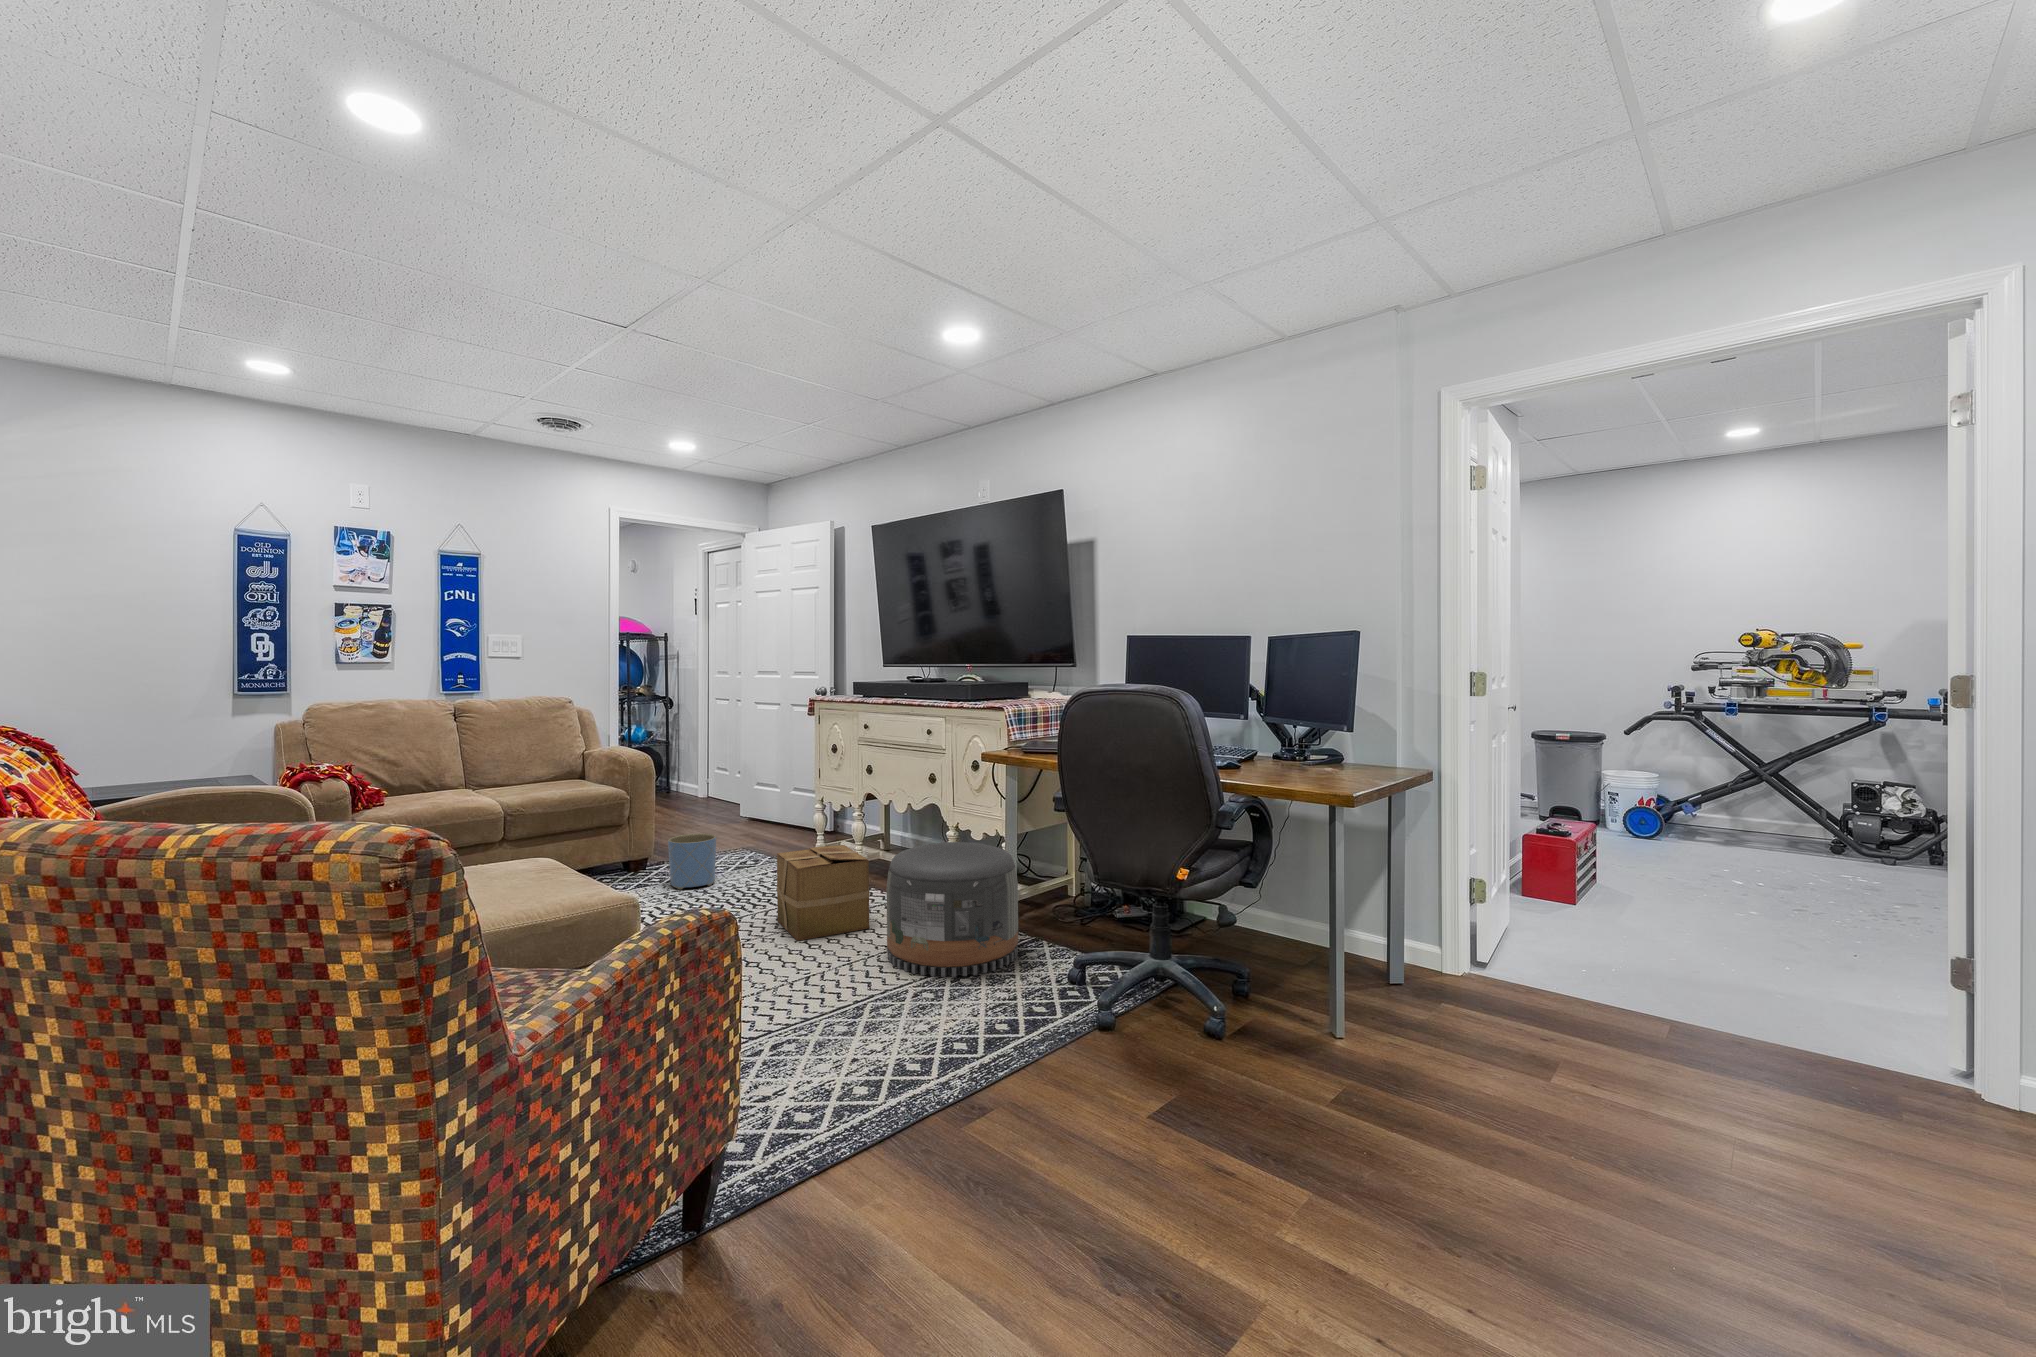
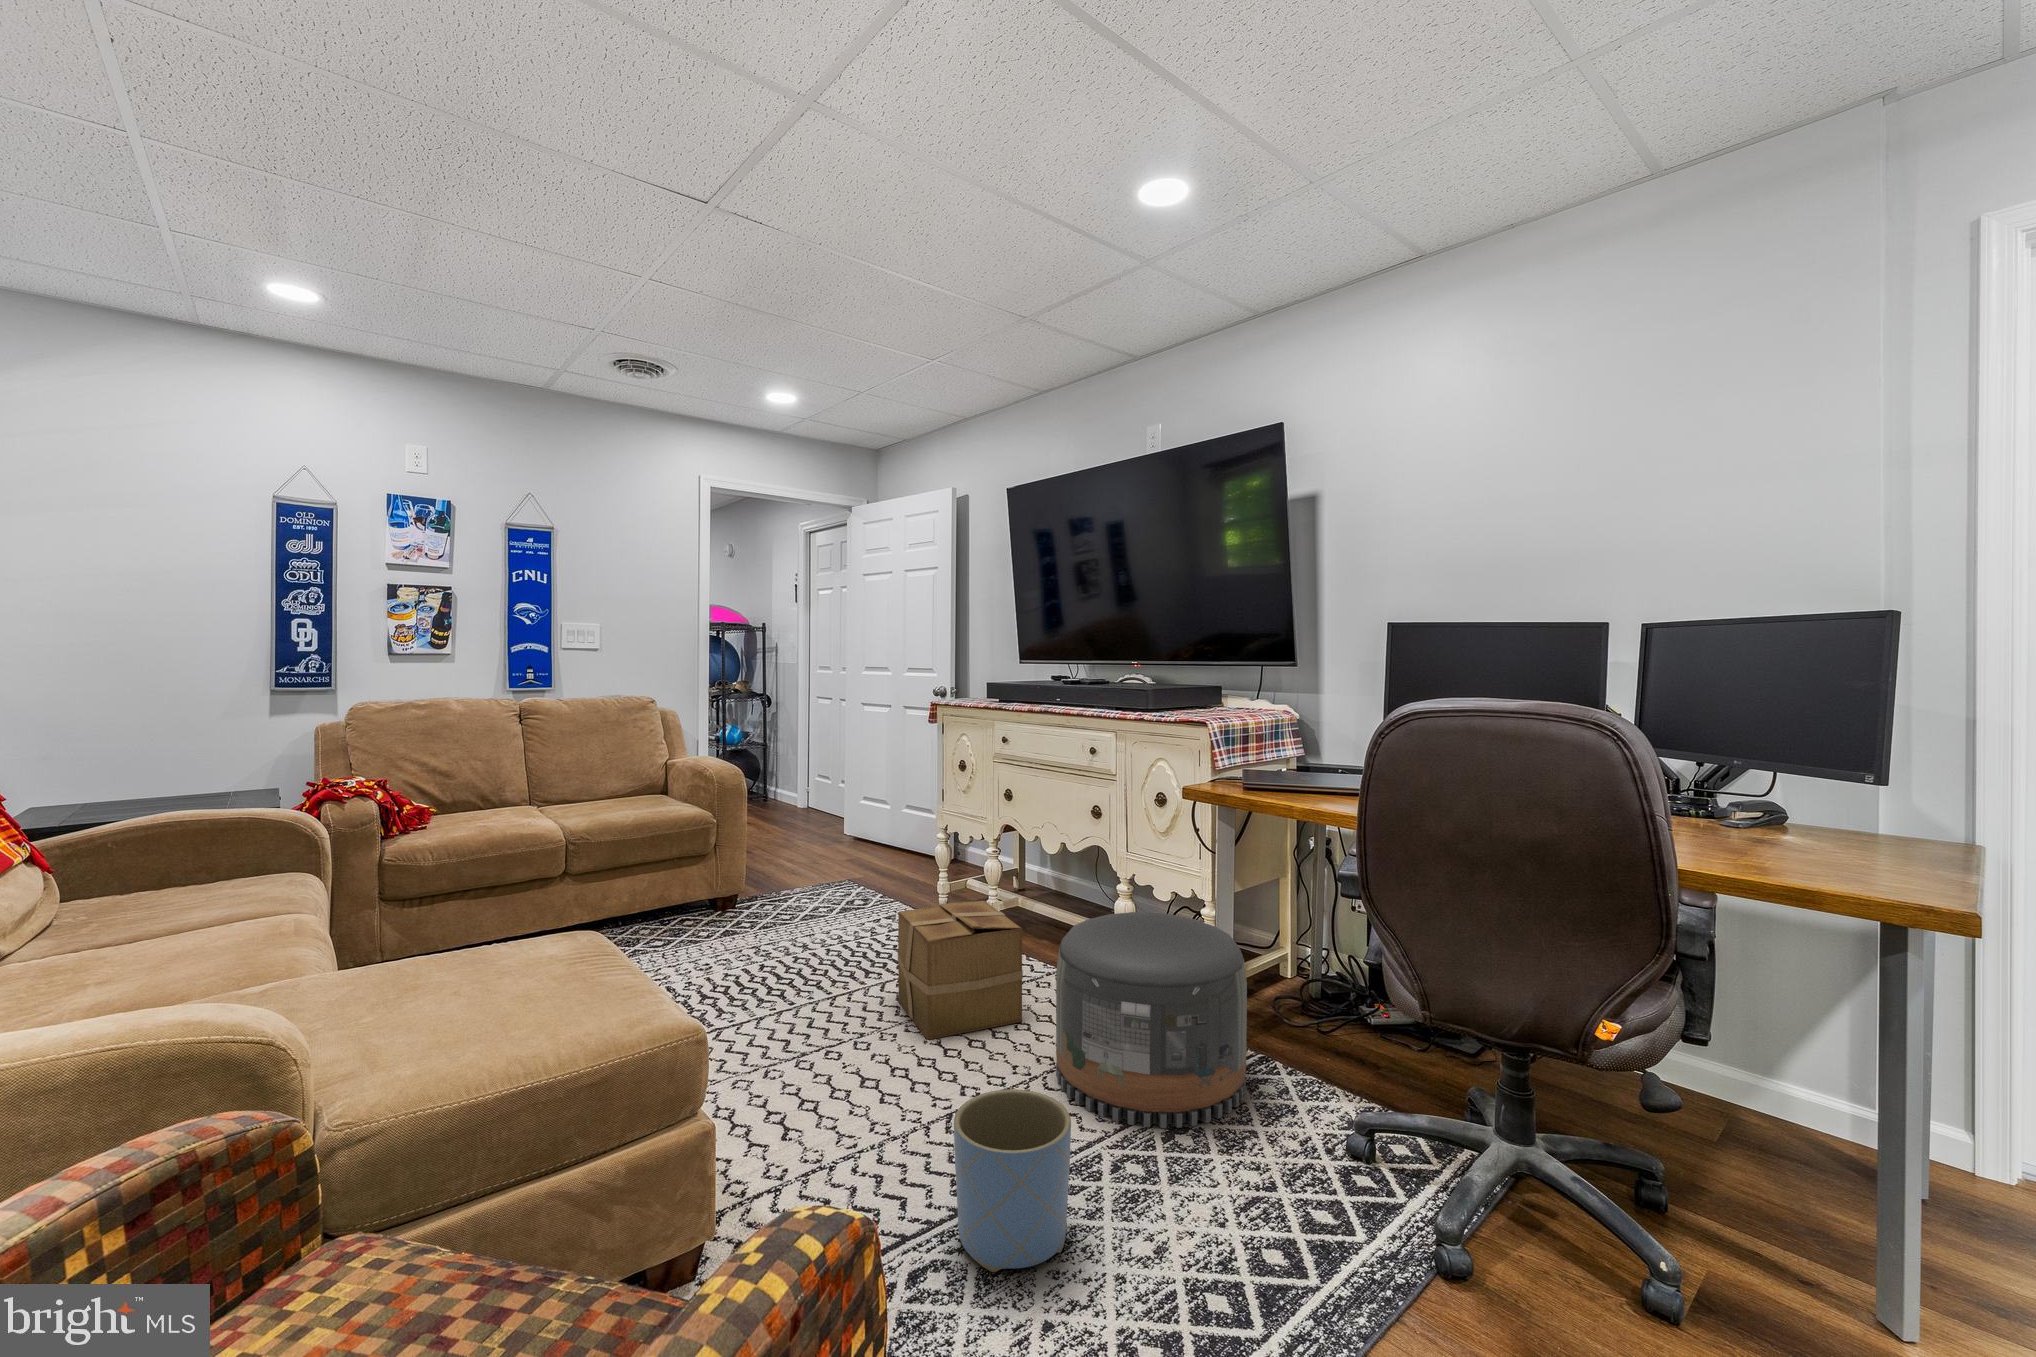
planter: present [668,834,716,890] -> present [954,1089,1071,1272]

